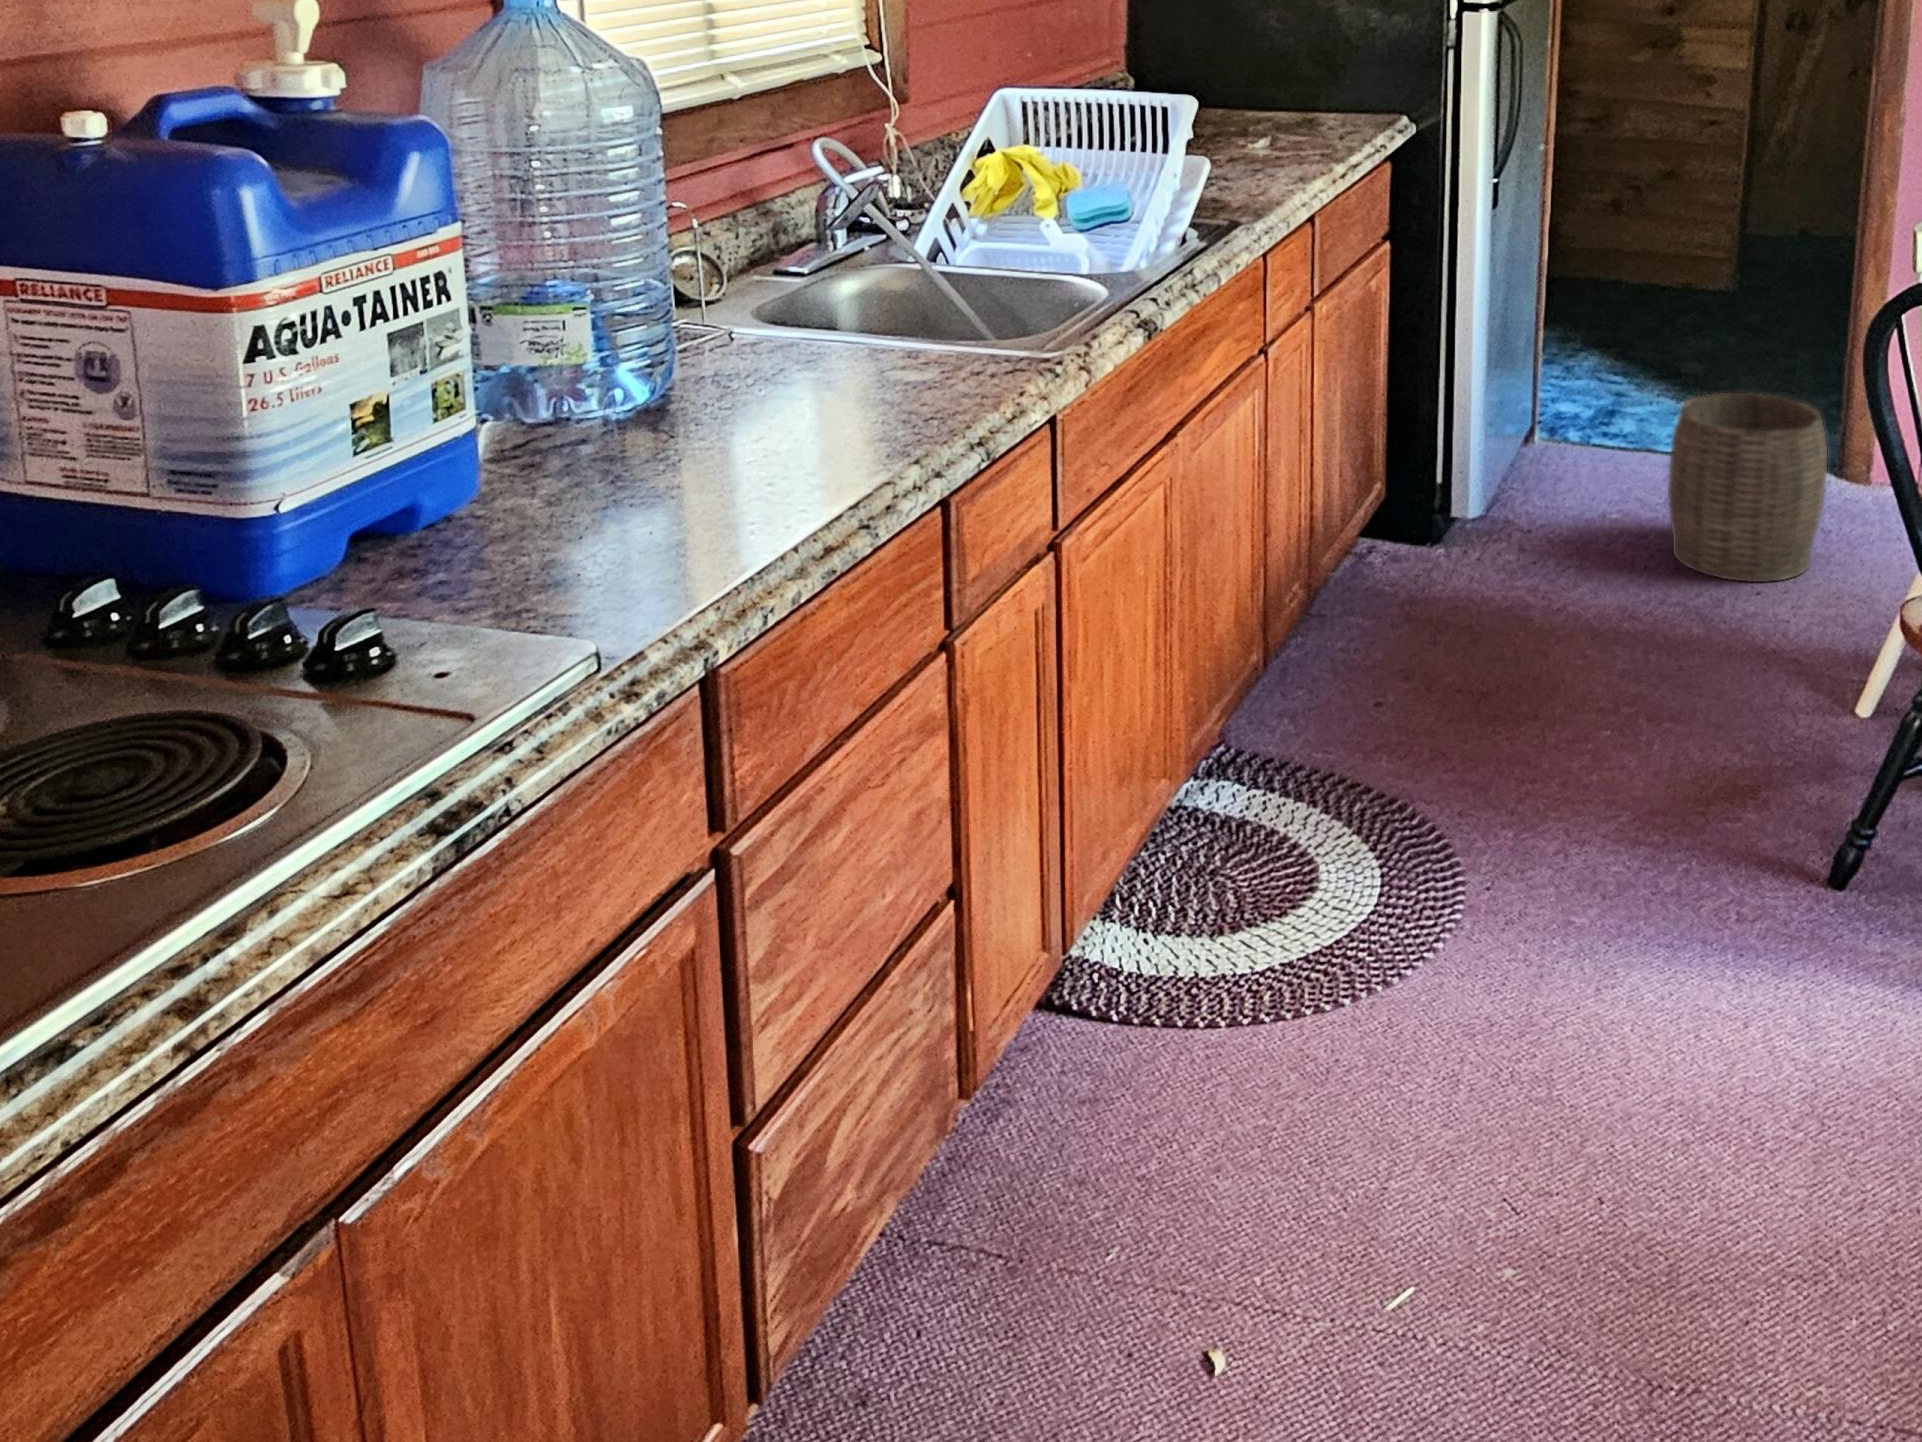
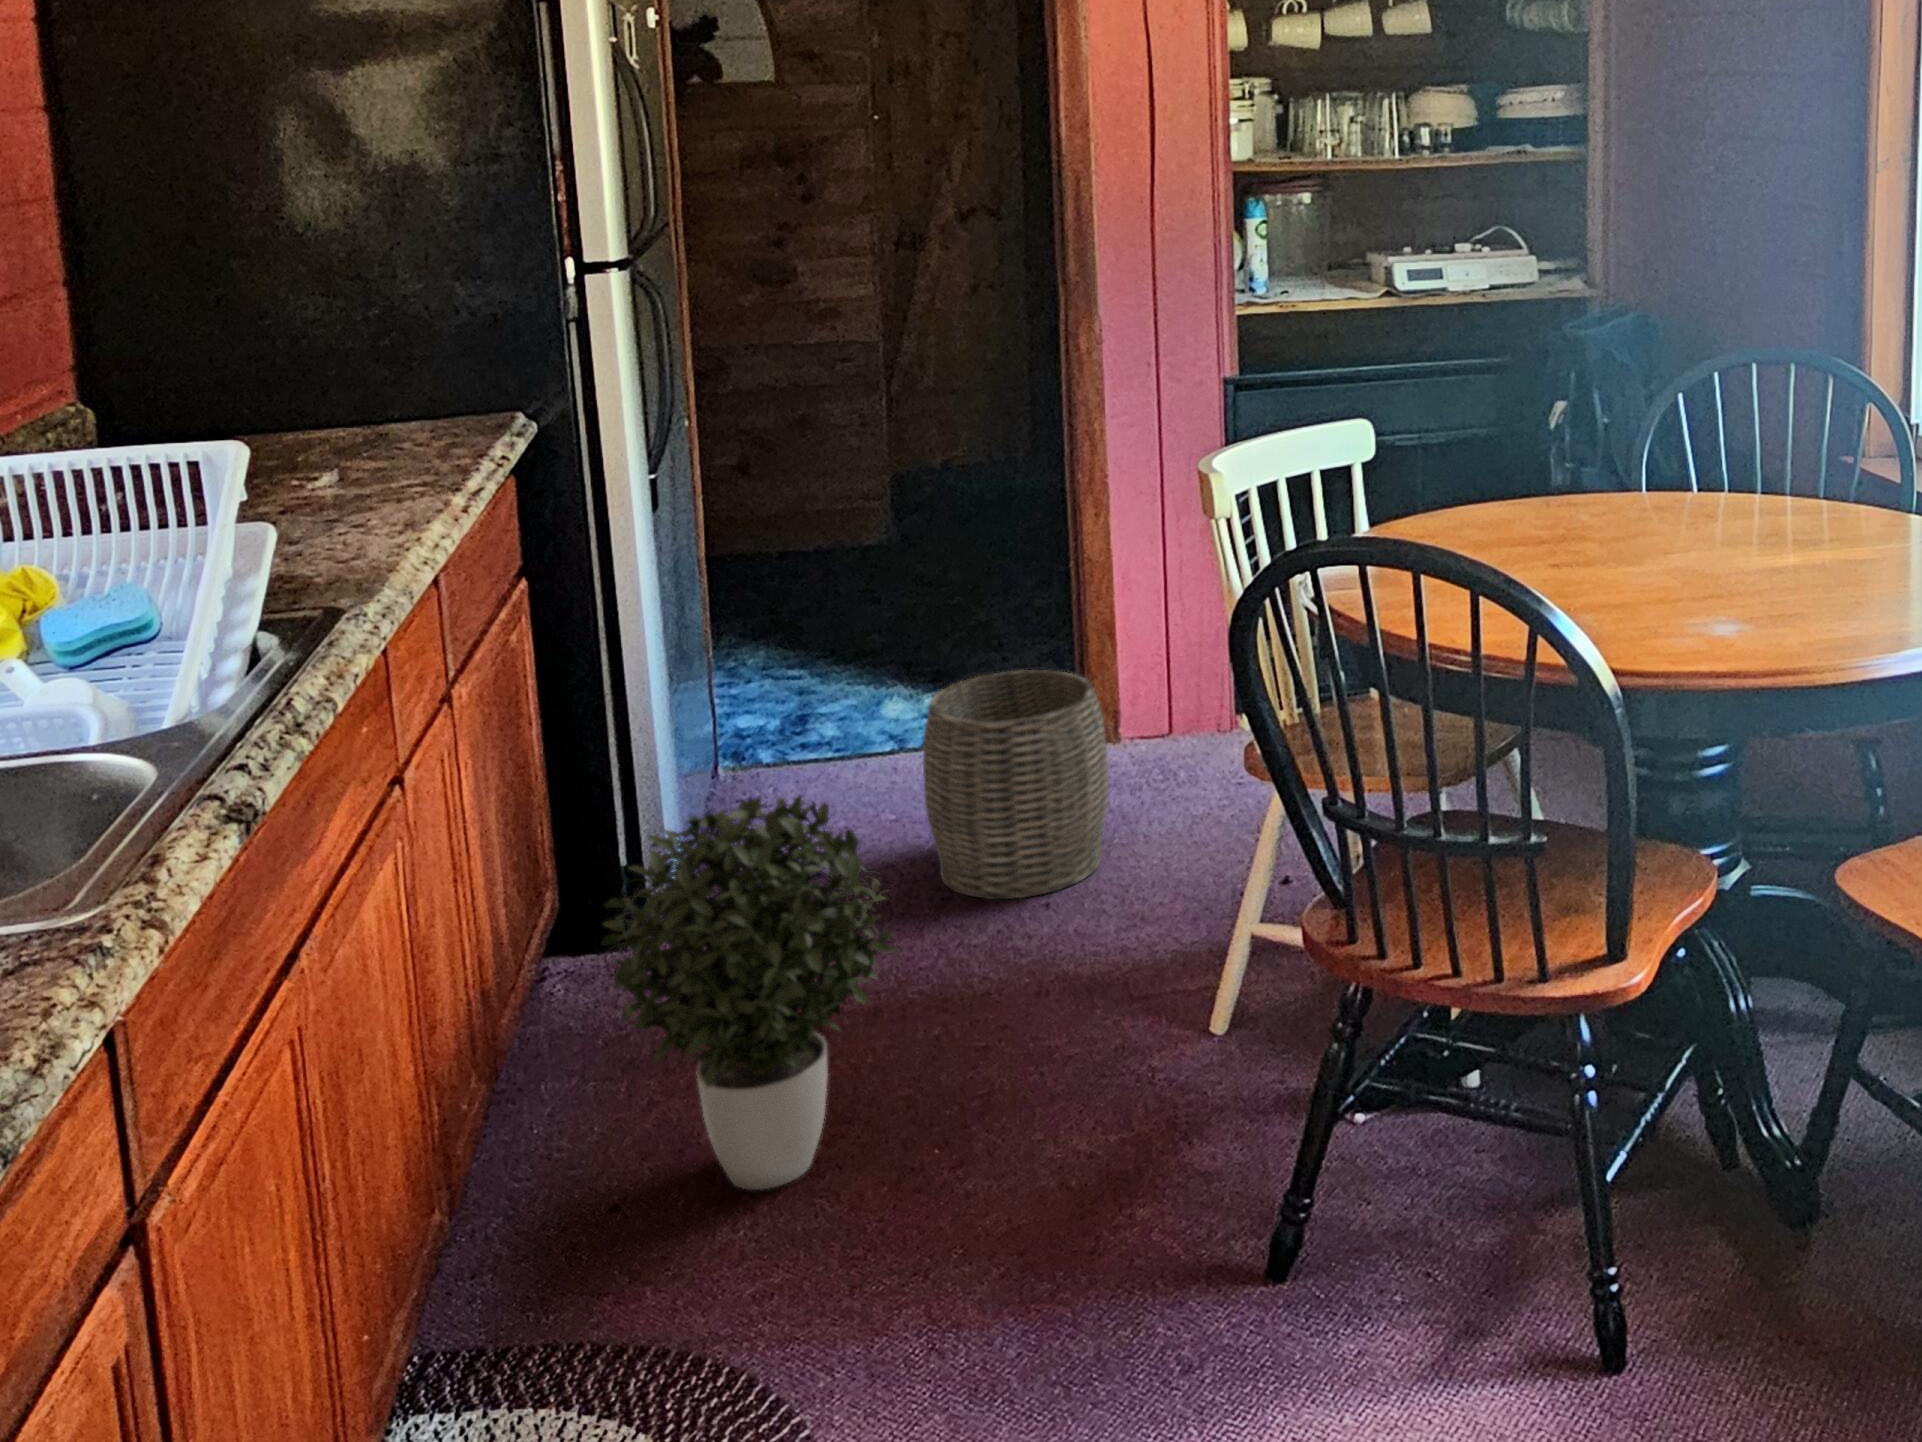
potted plant: none [1389,428,1599,721] -> present [602,795,900,1190]

